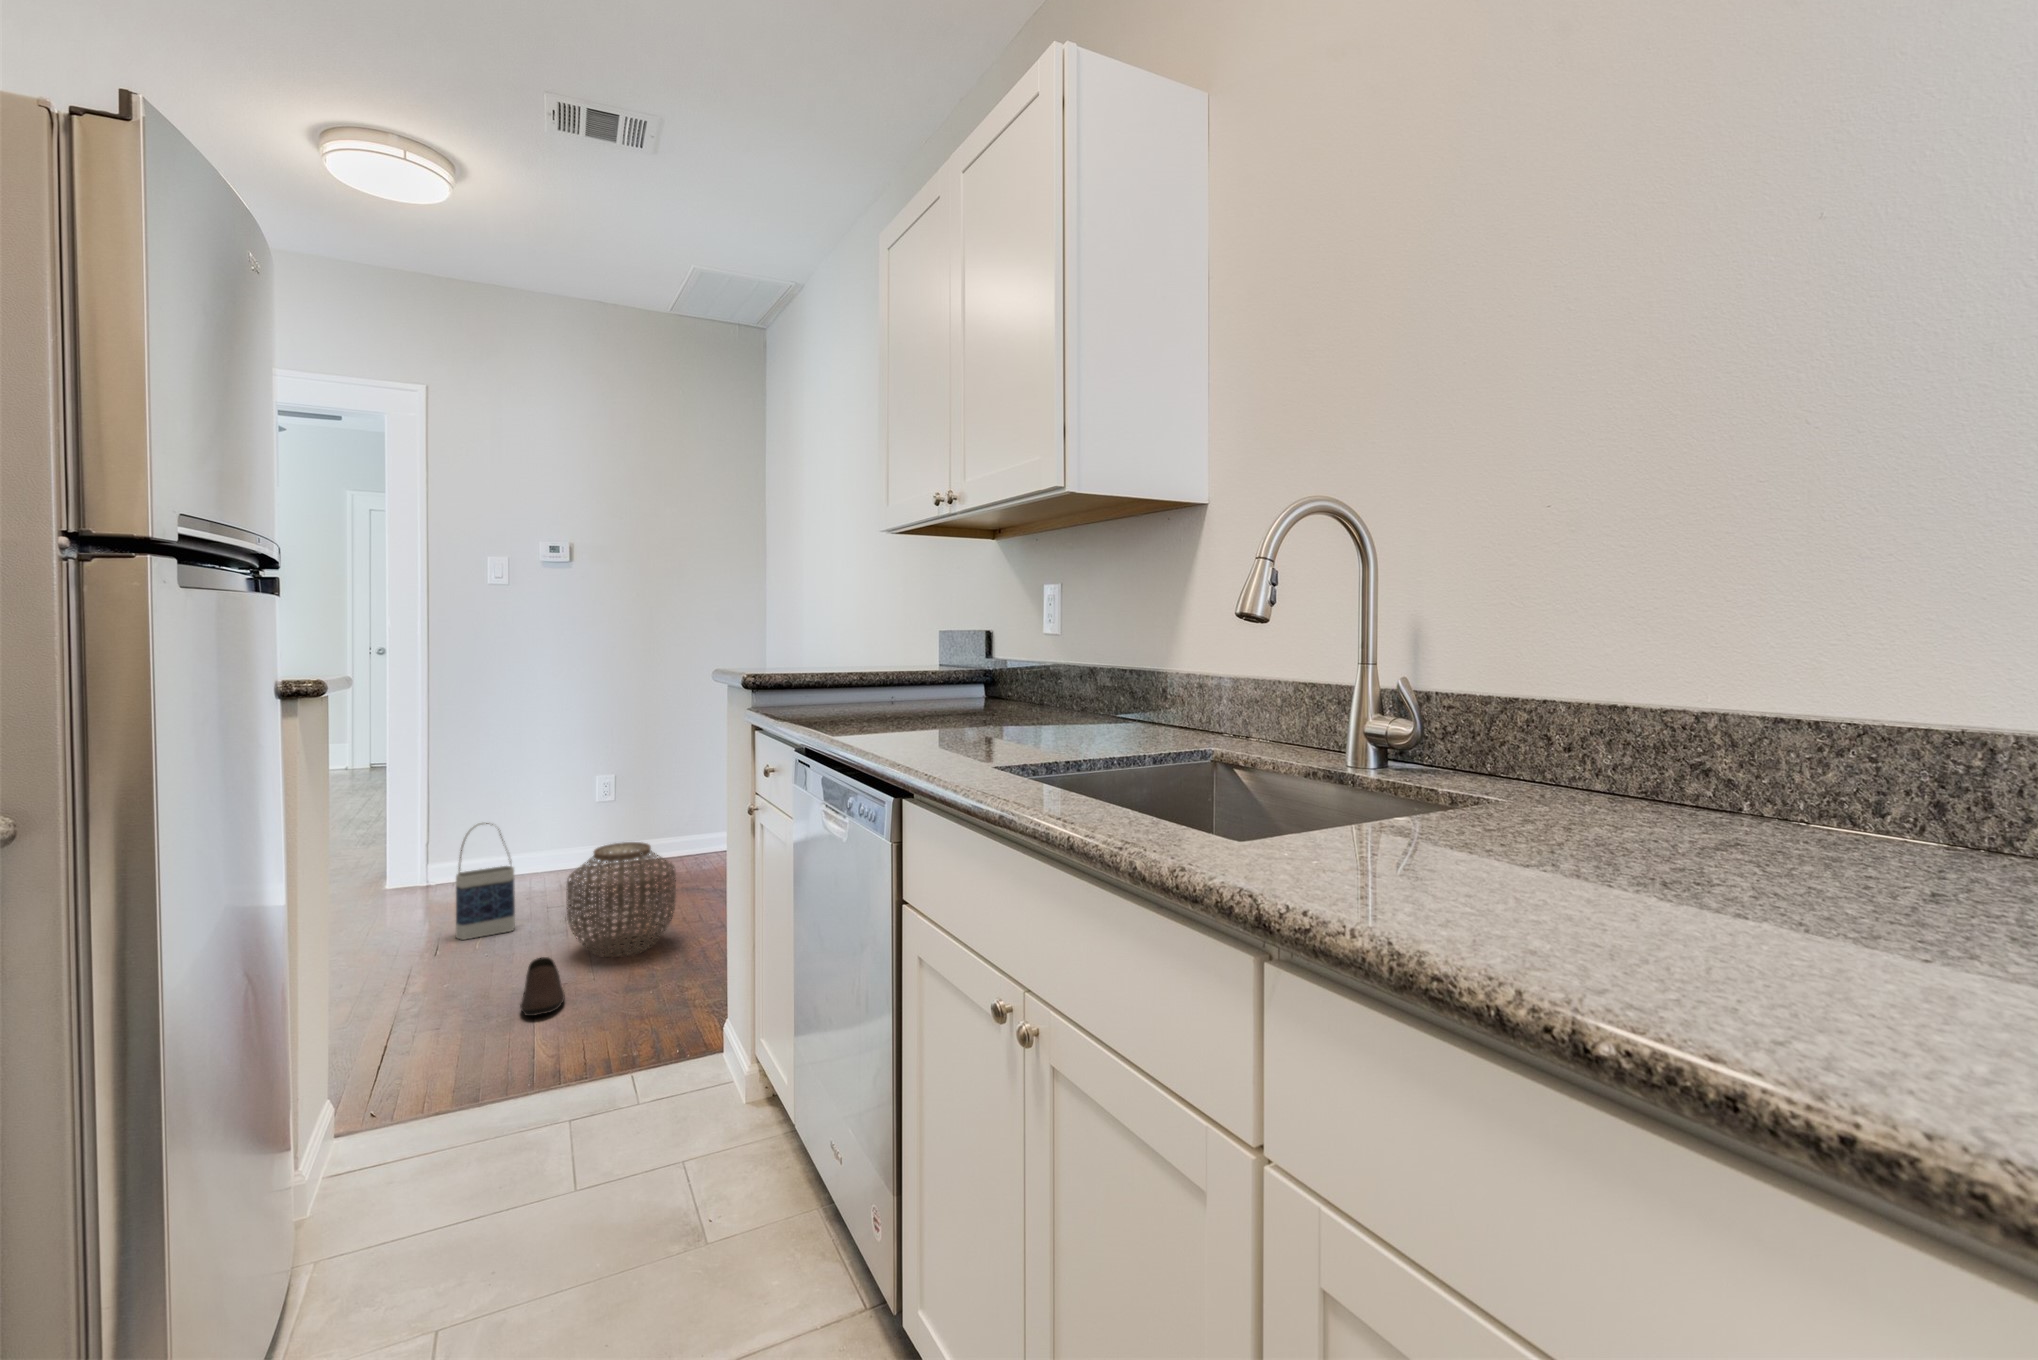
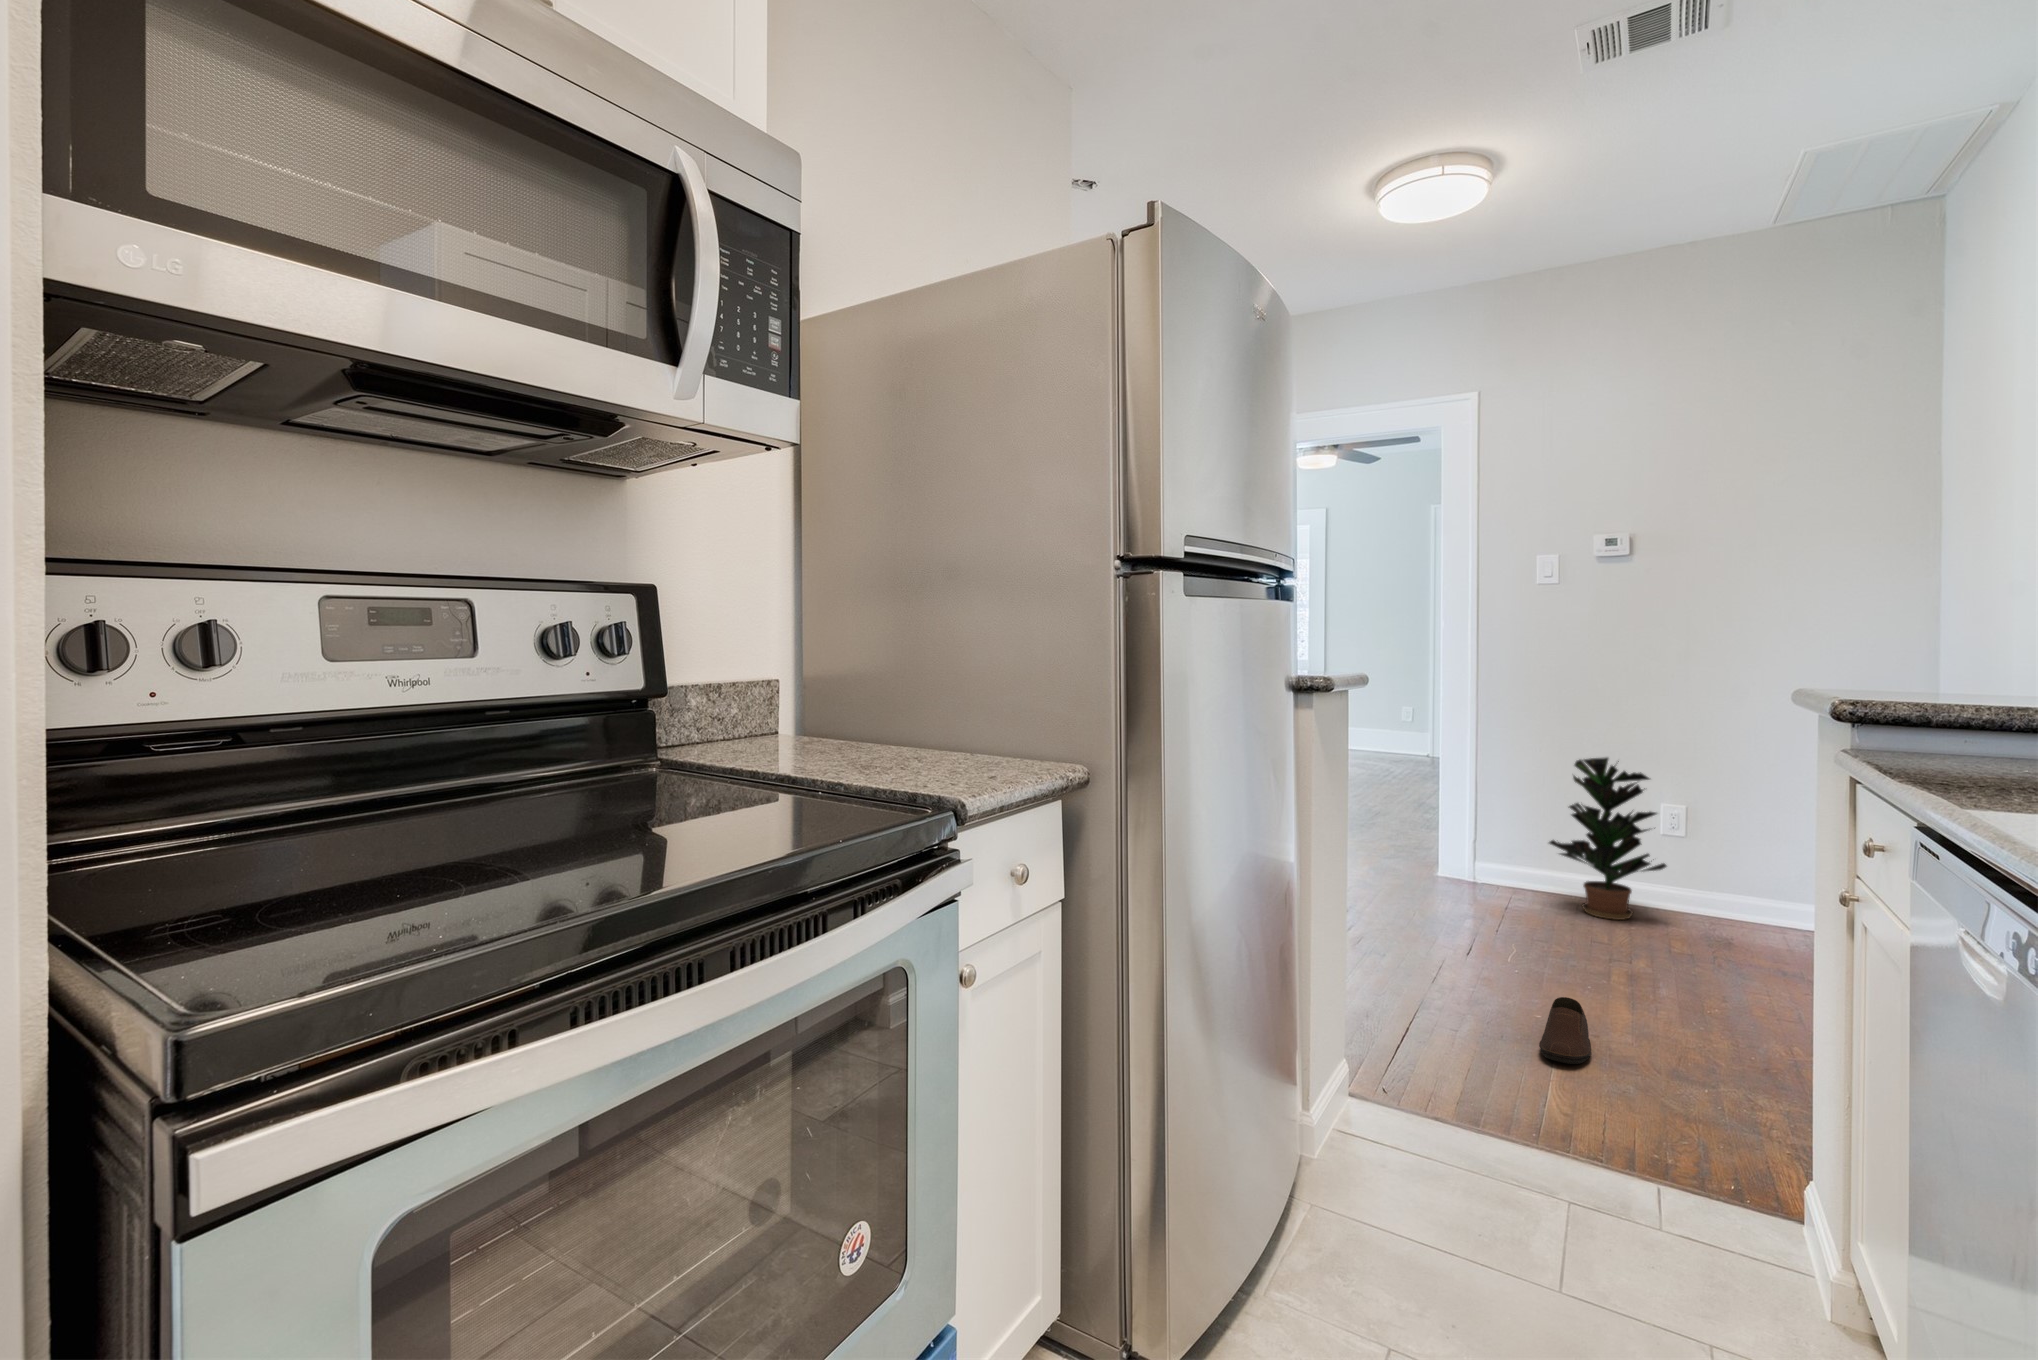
potted plant: none [503,741,606,885] -> present [1549,757,1667,920]
bag: present [456,823,515,940] -> none [1490,834,1551,957]
woven basket: present [566,842,676,957] -> none [1603,890,1752,1034]

